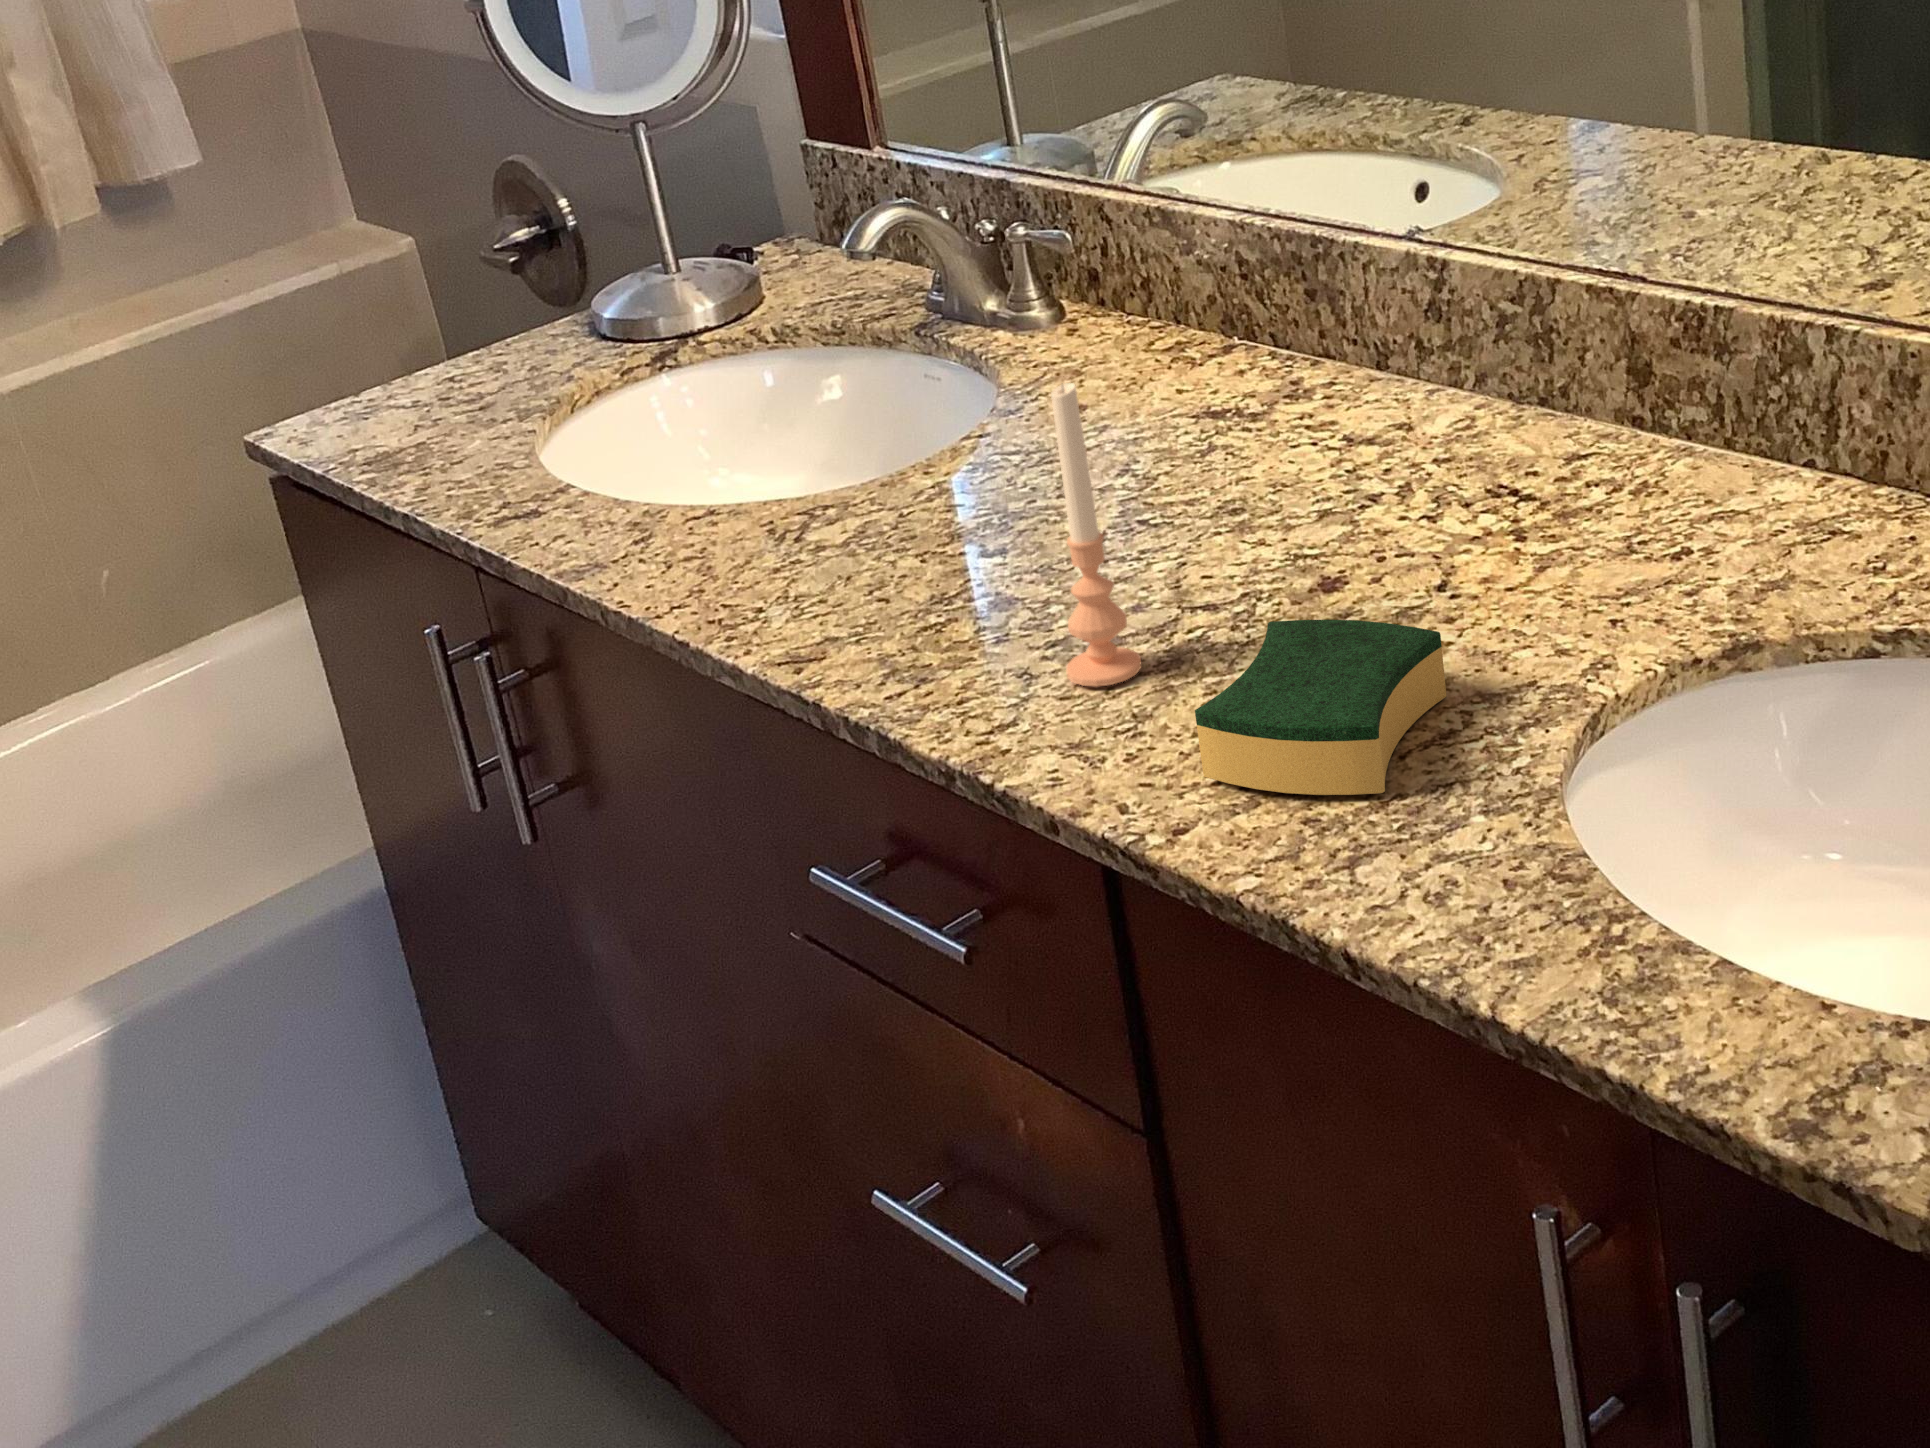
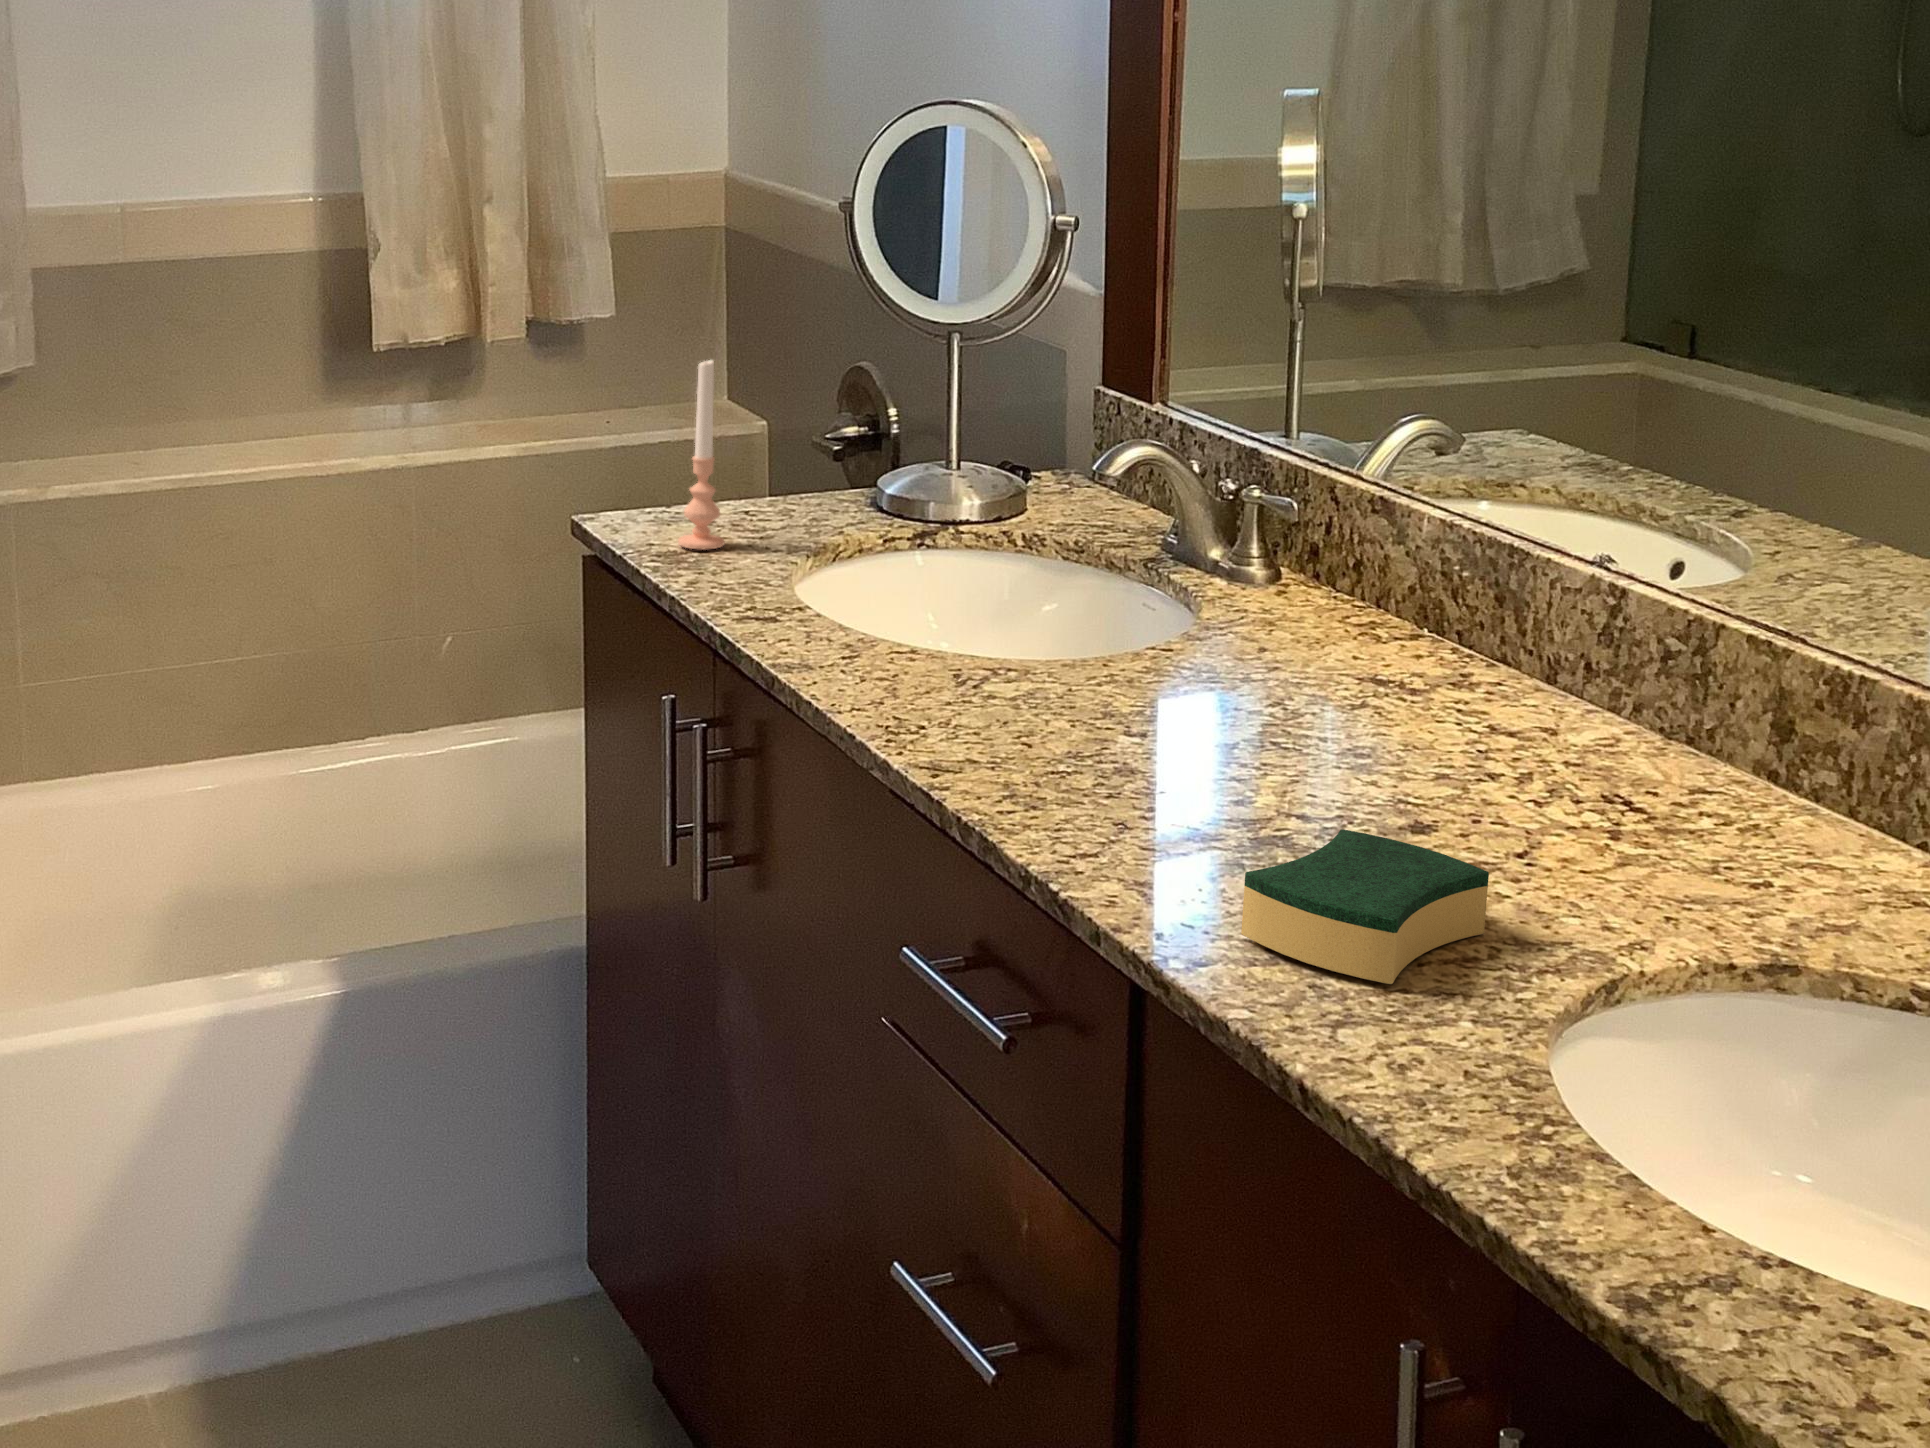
candle: present [1051,383,1141,687] -> present [678,360,724,549]

